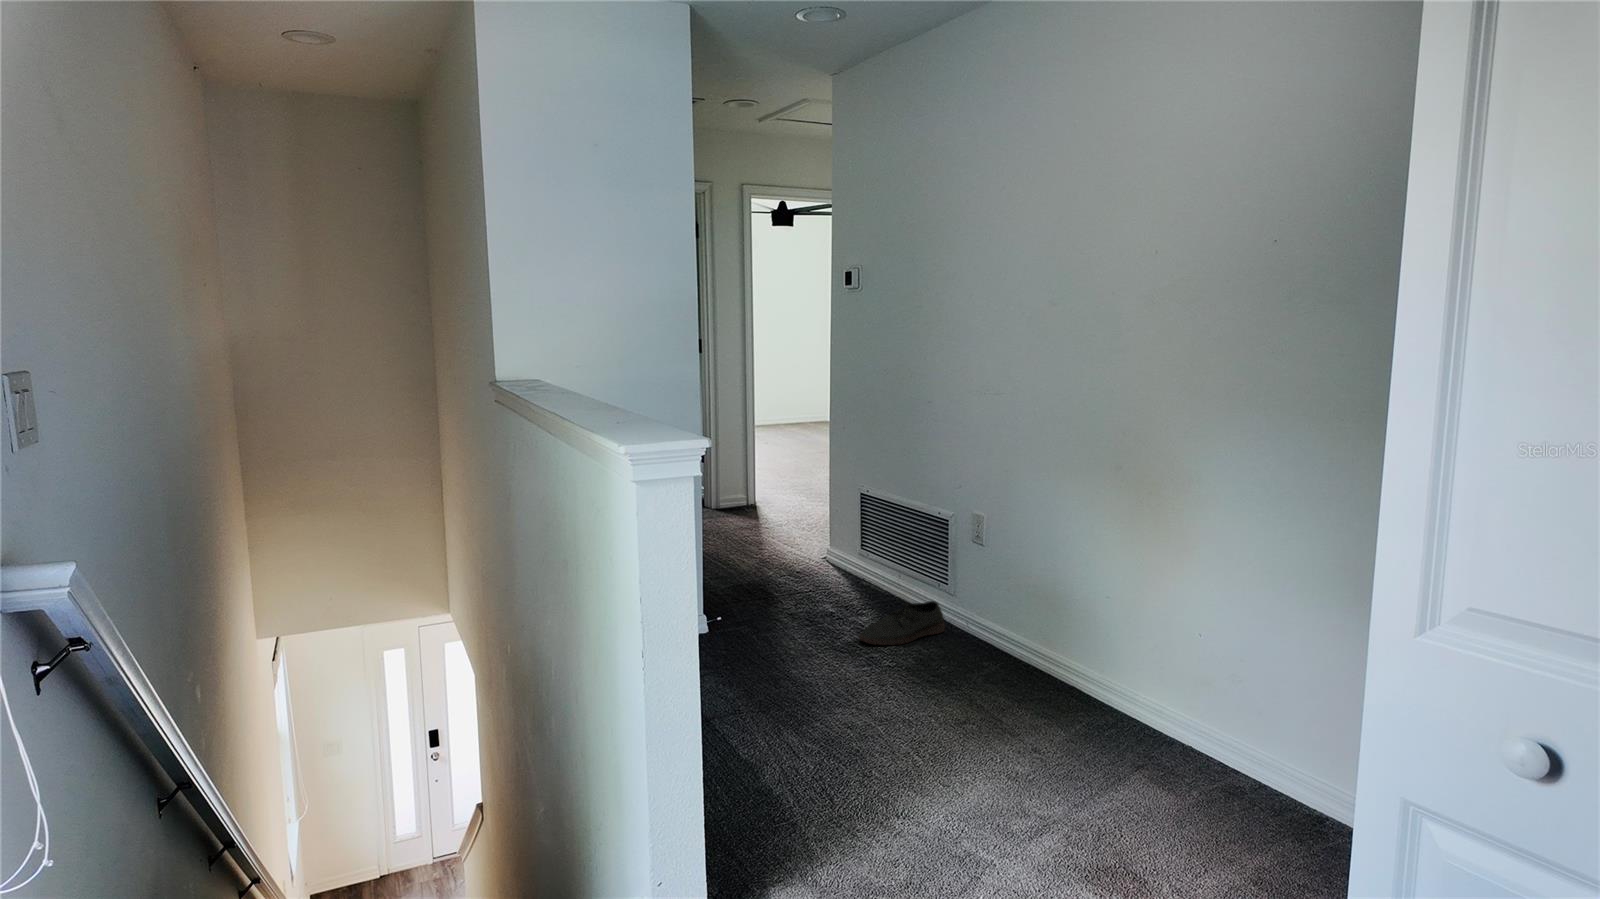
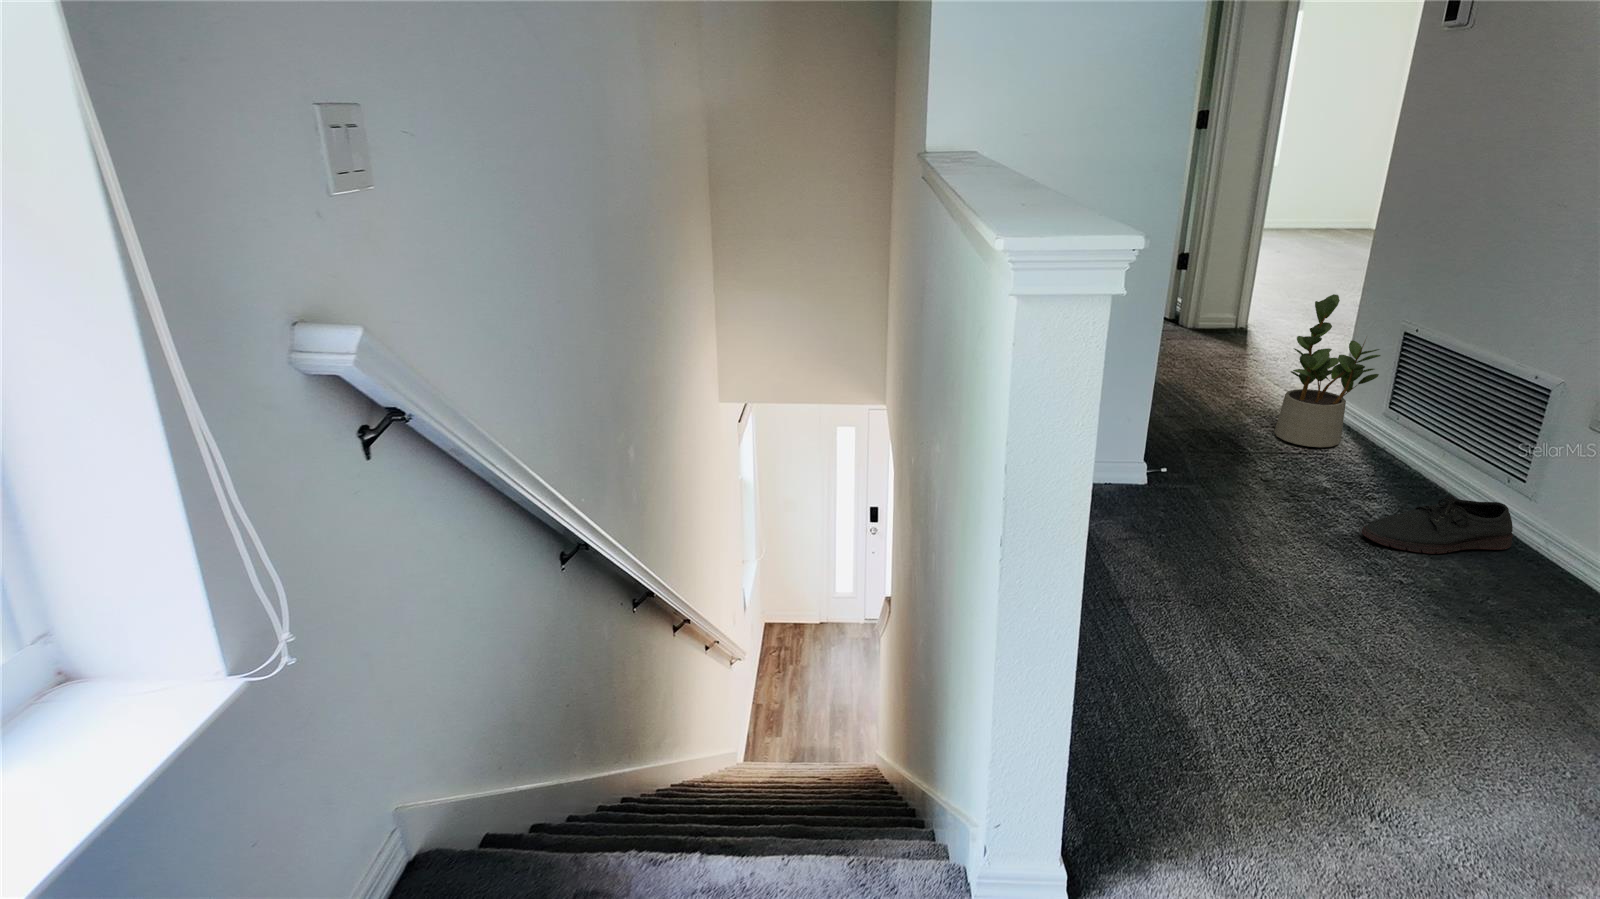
potted plant: none [791,471,850,586] -> present [1275,294,1380,447]

